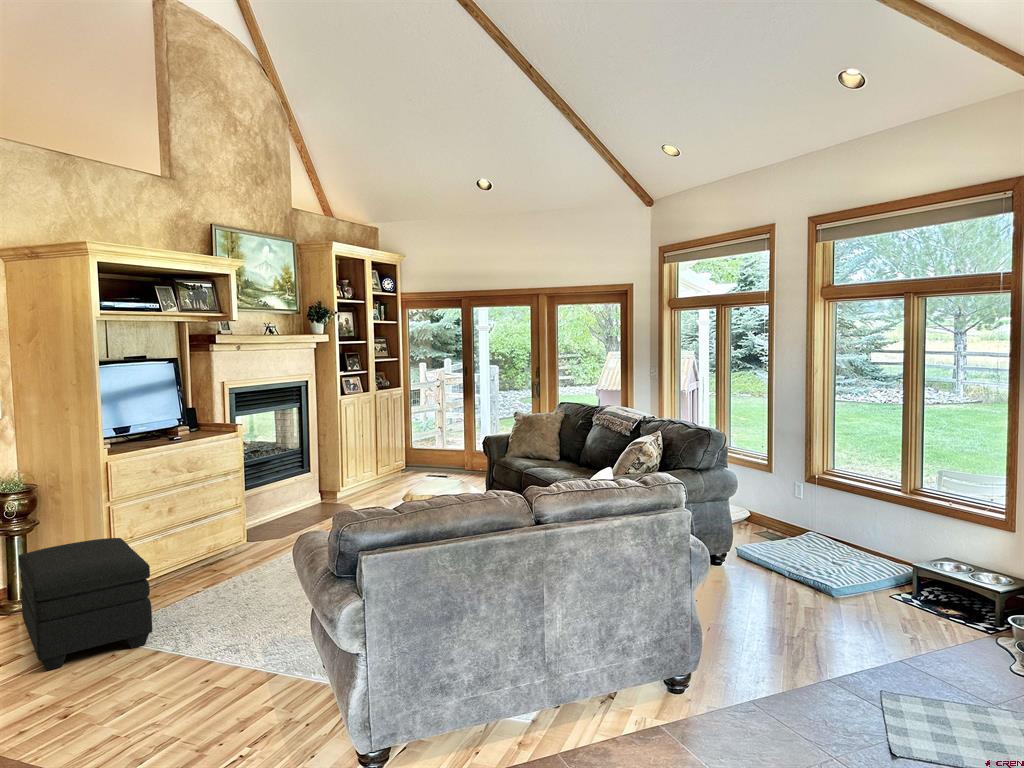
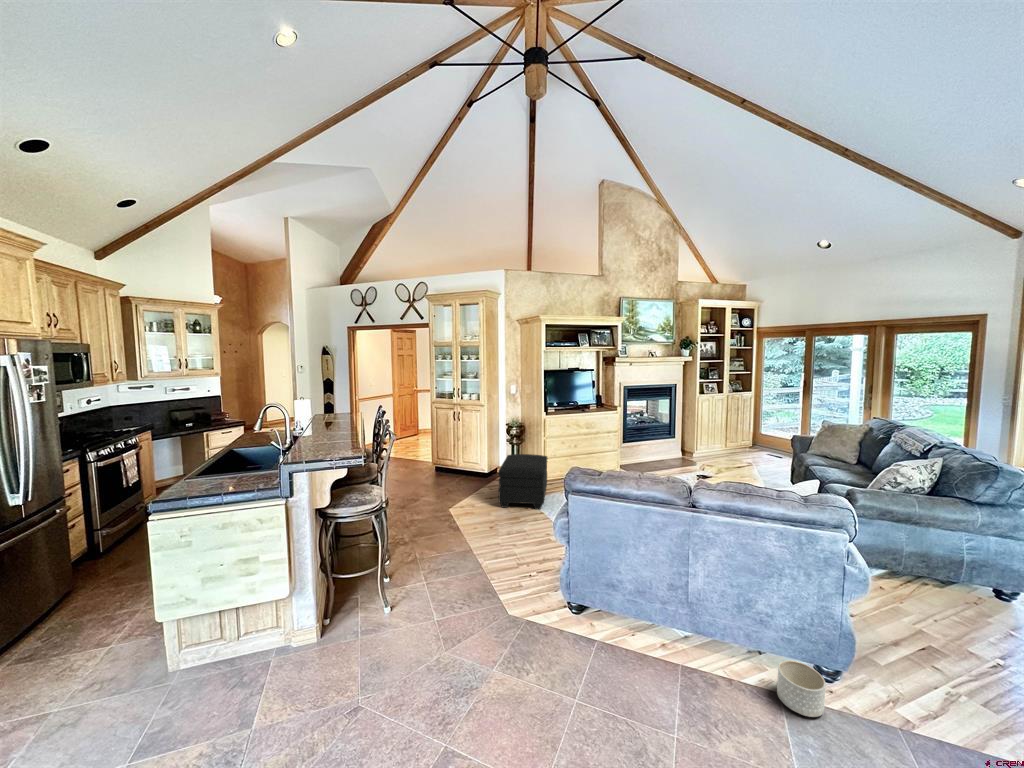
planter: none [656,679,706,737] -> present [777,660,826,717]

